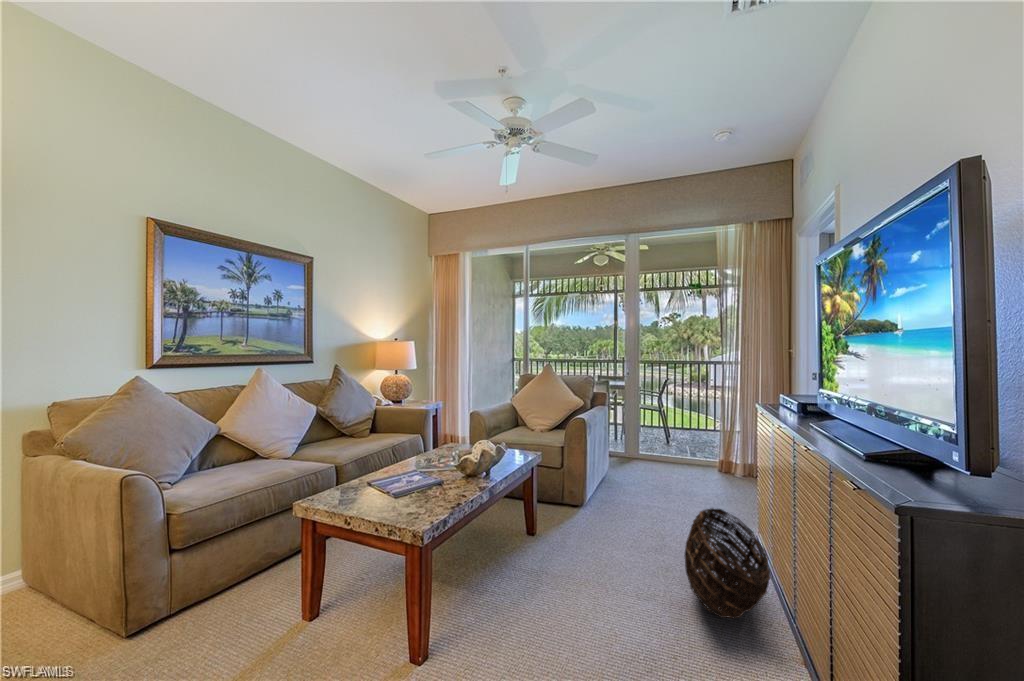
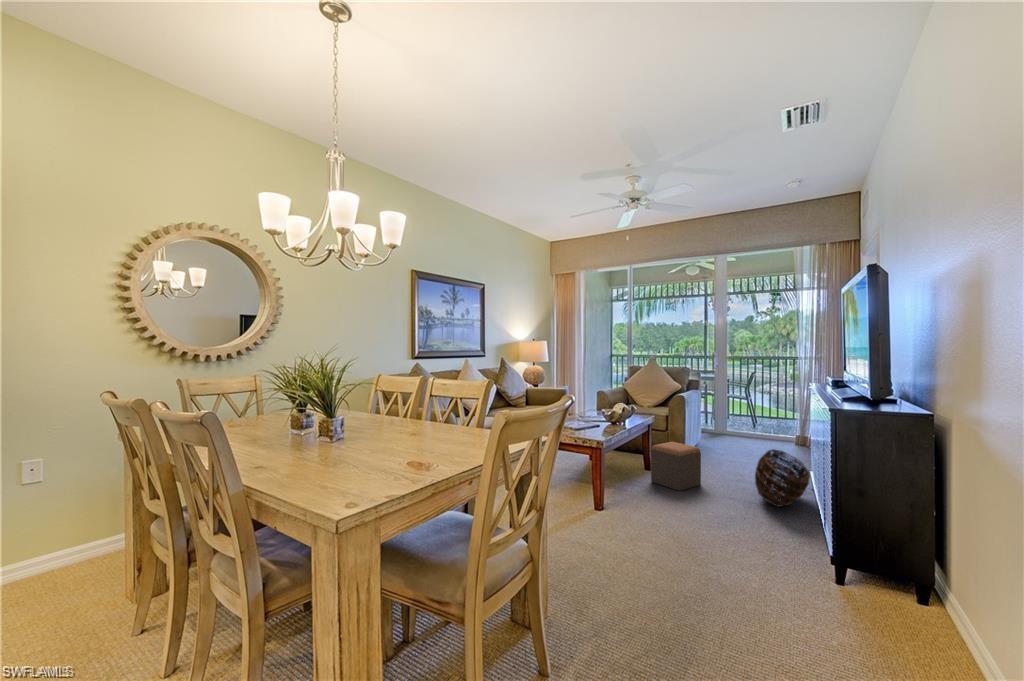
footstool: none [531,494,605,584] -> present [651,442,701,491]

